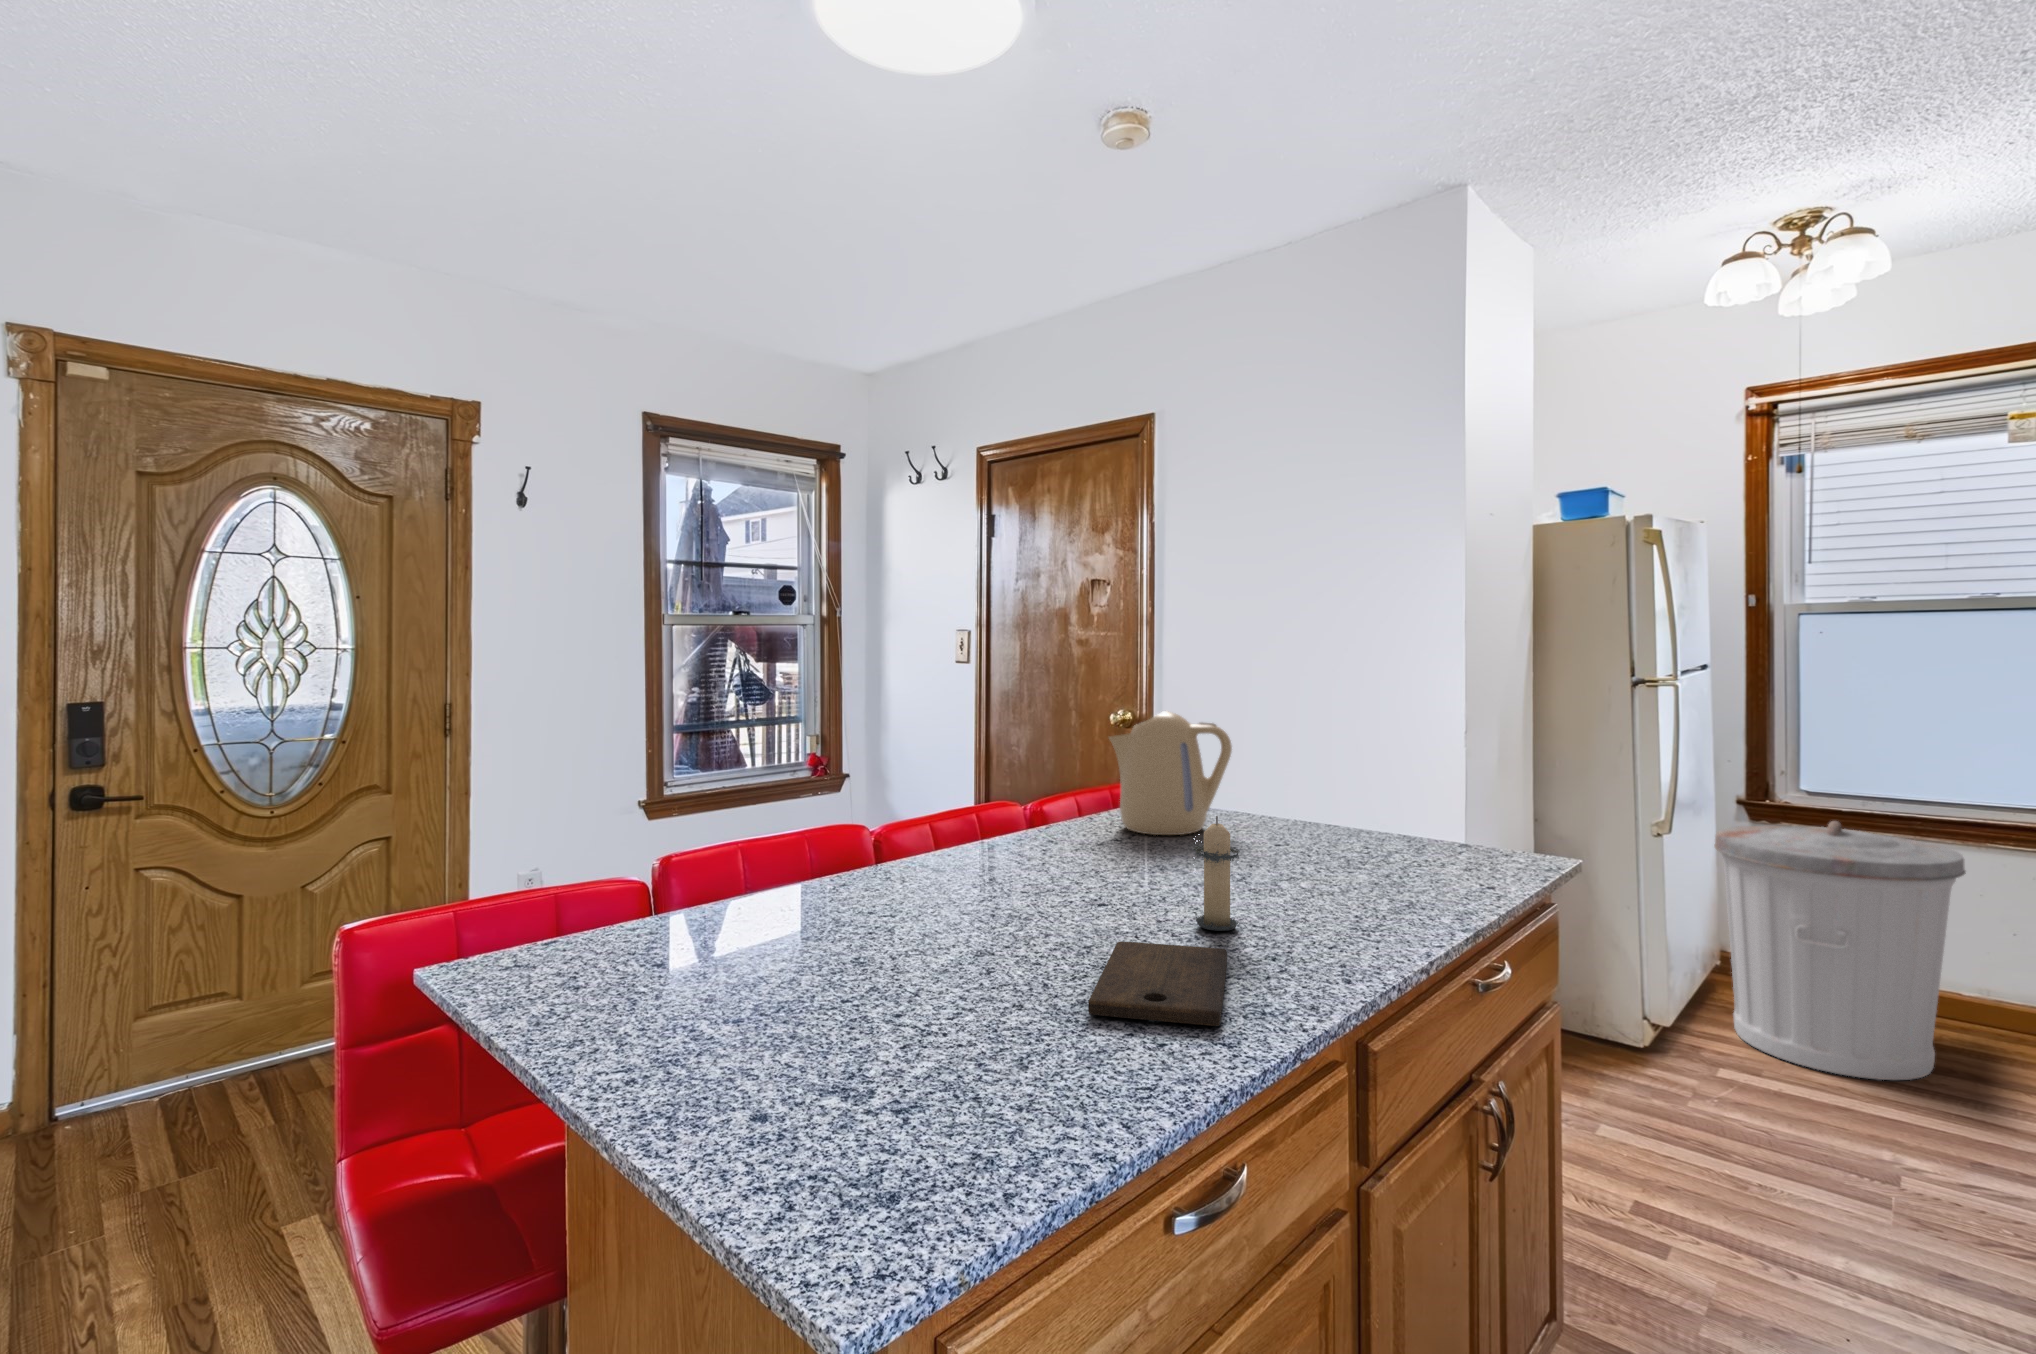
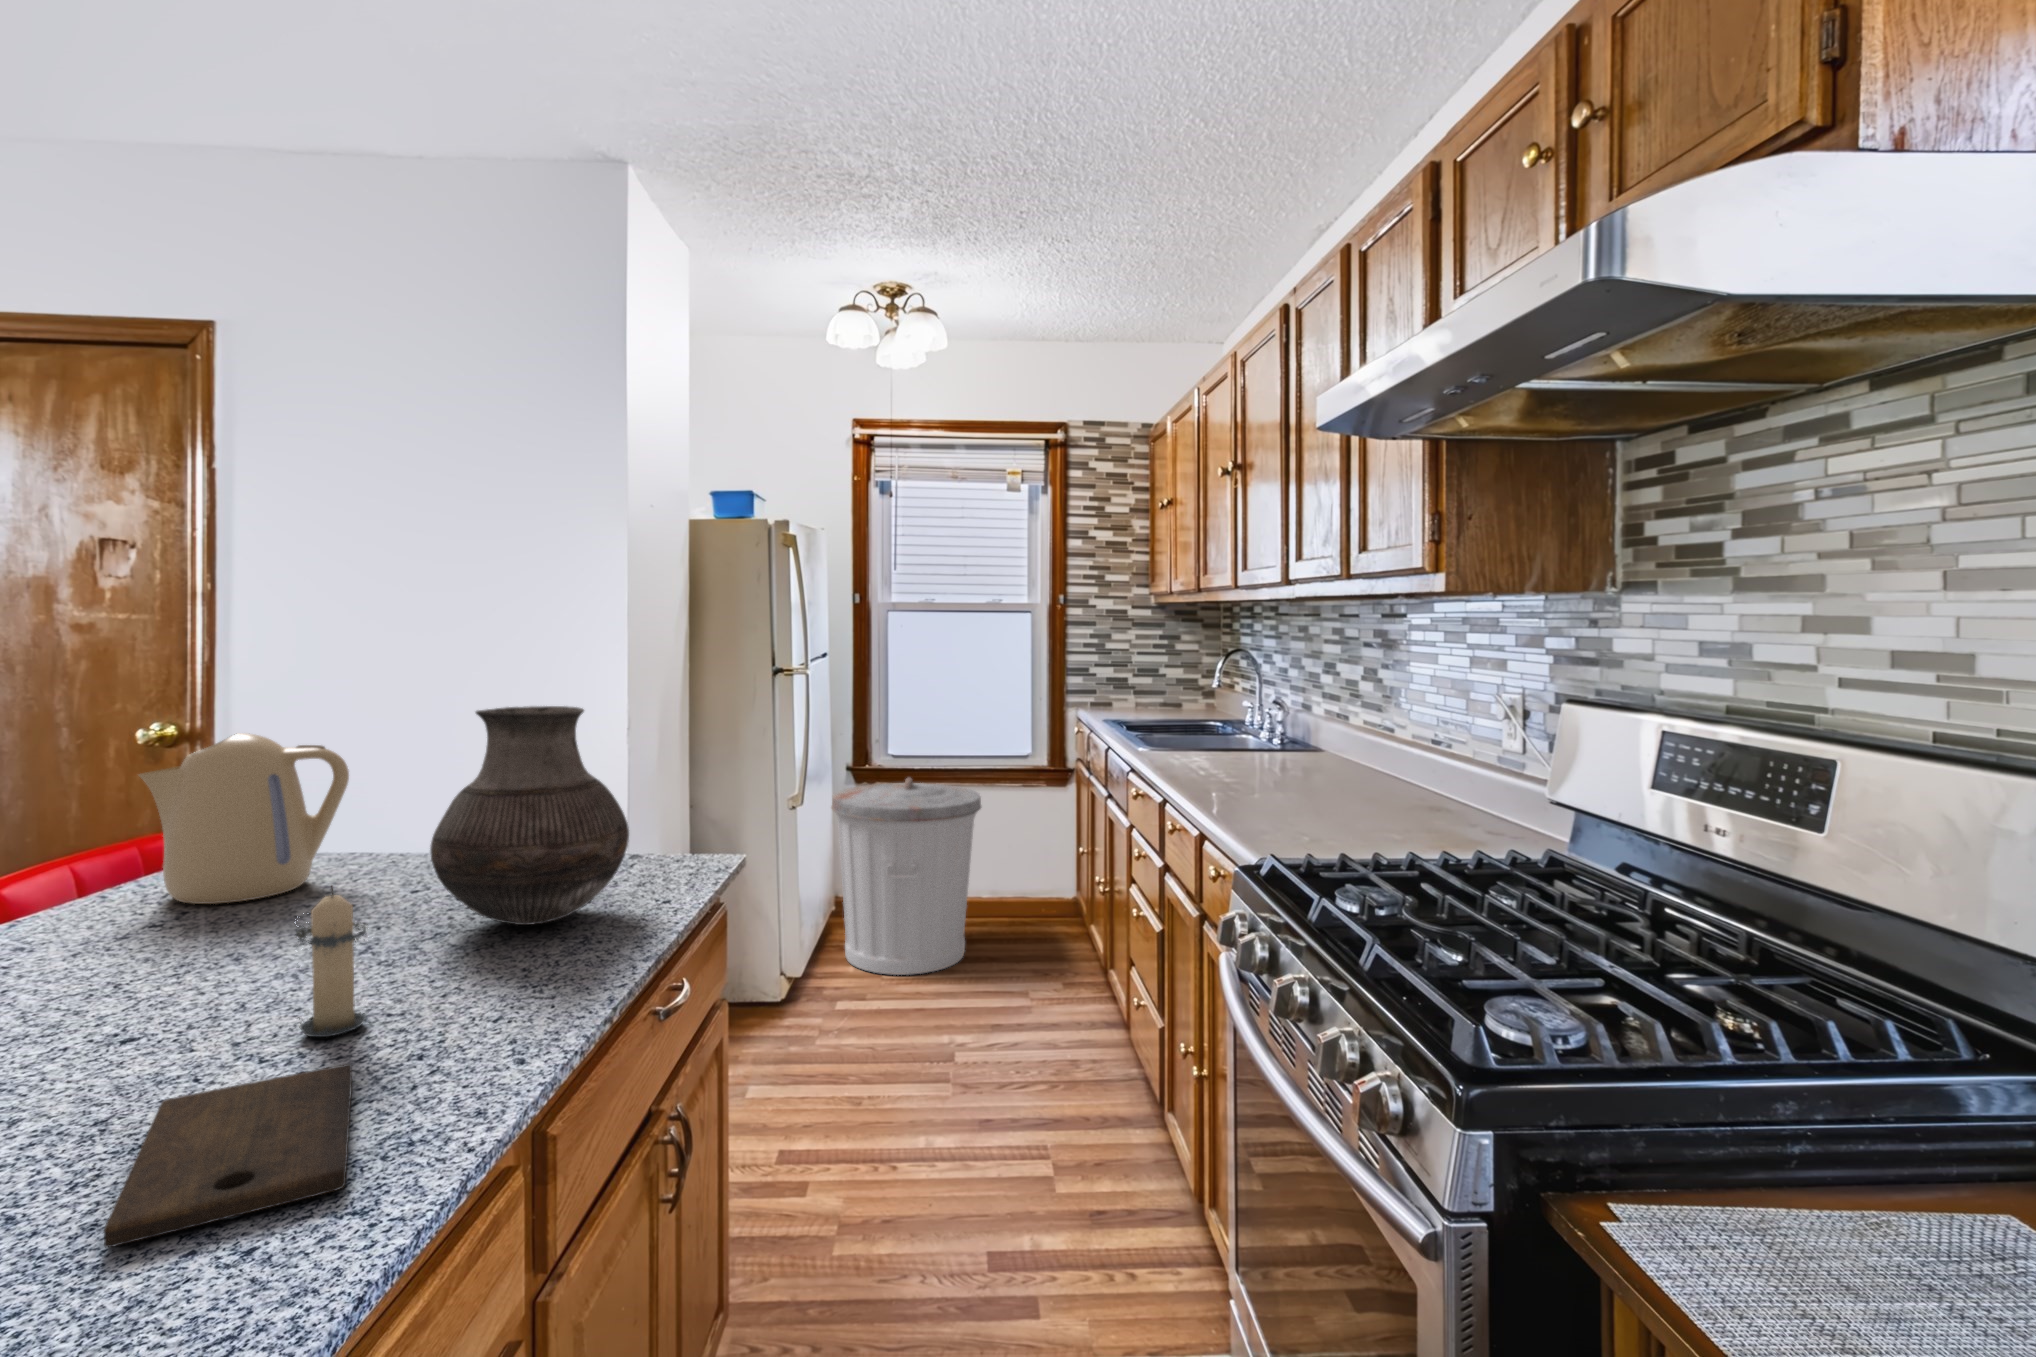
vase: none [1286,693,1454,885] -> present [430,706,629,925]

